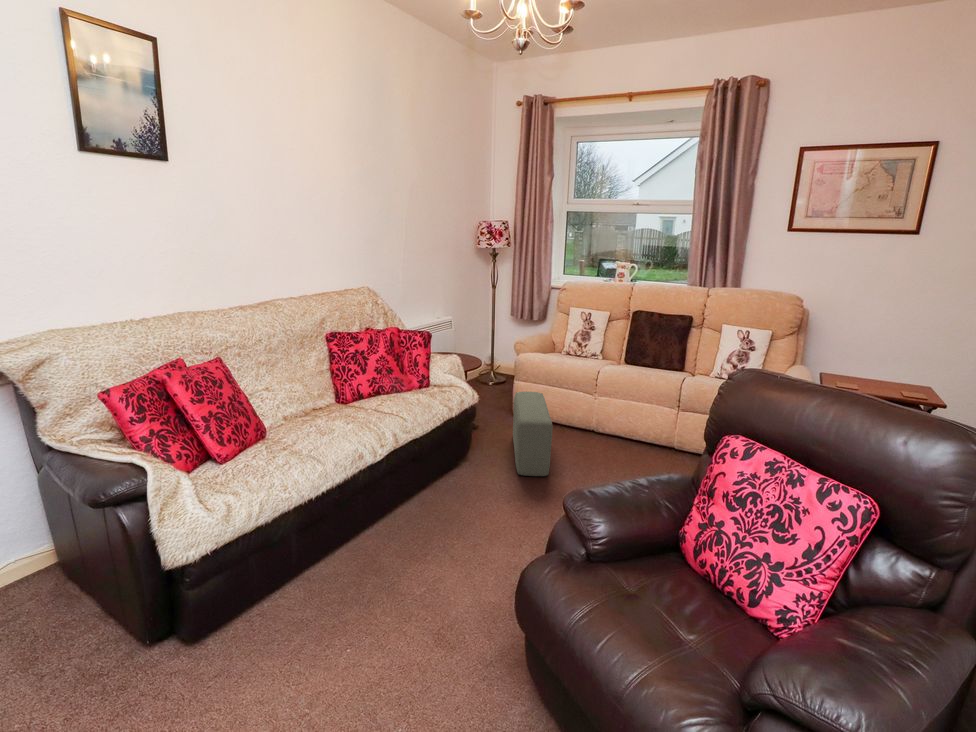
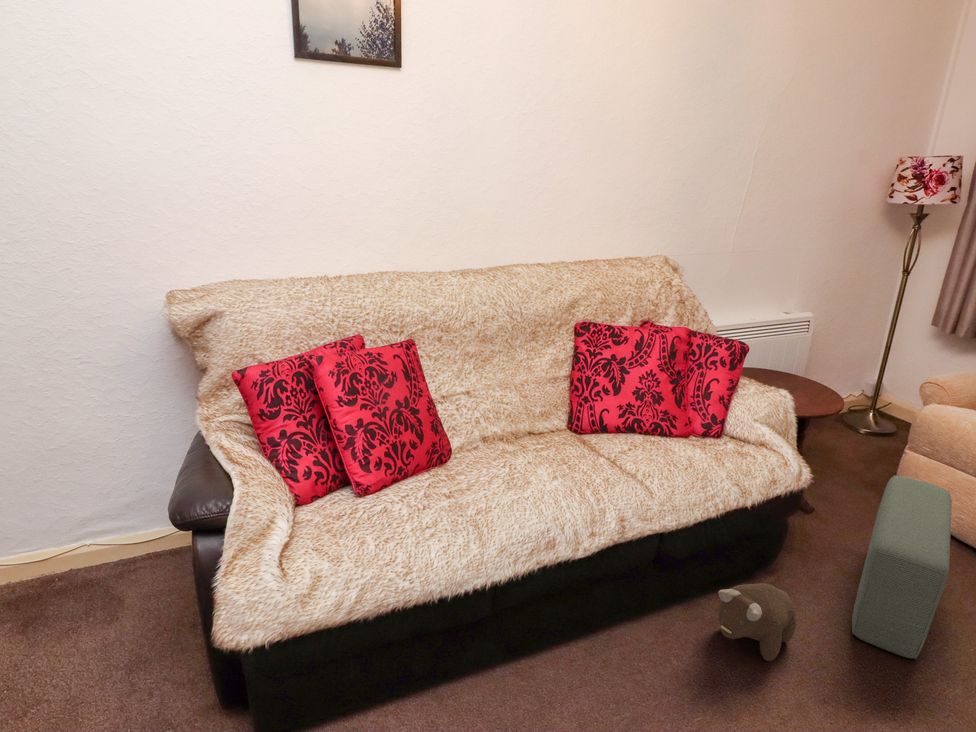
plush toy: none [453,458,493,498] -> present [718,583,796,661]

